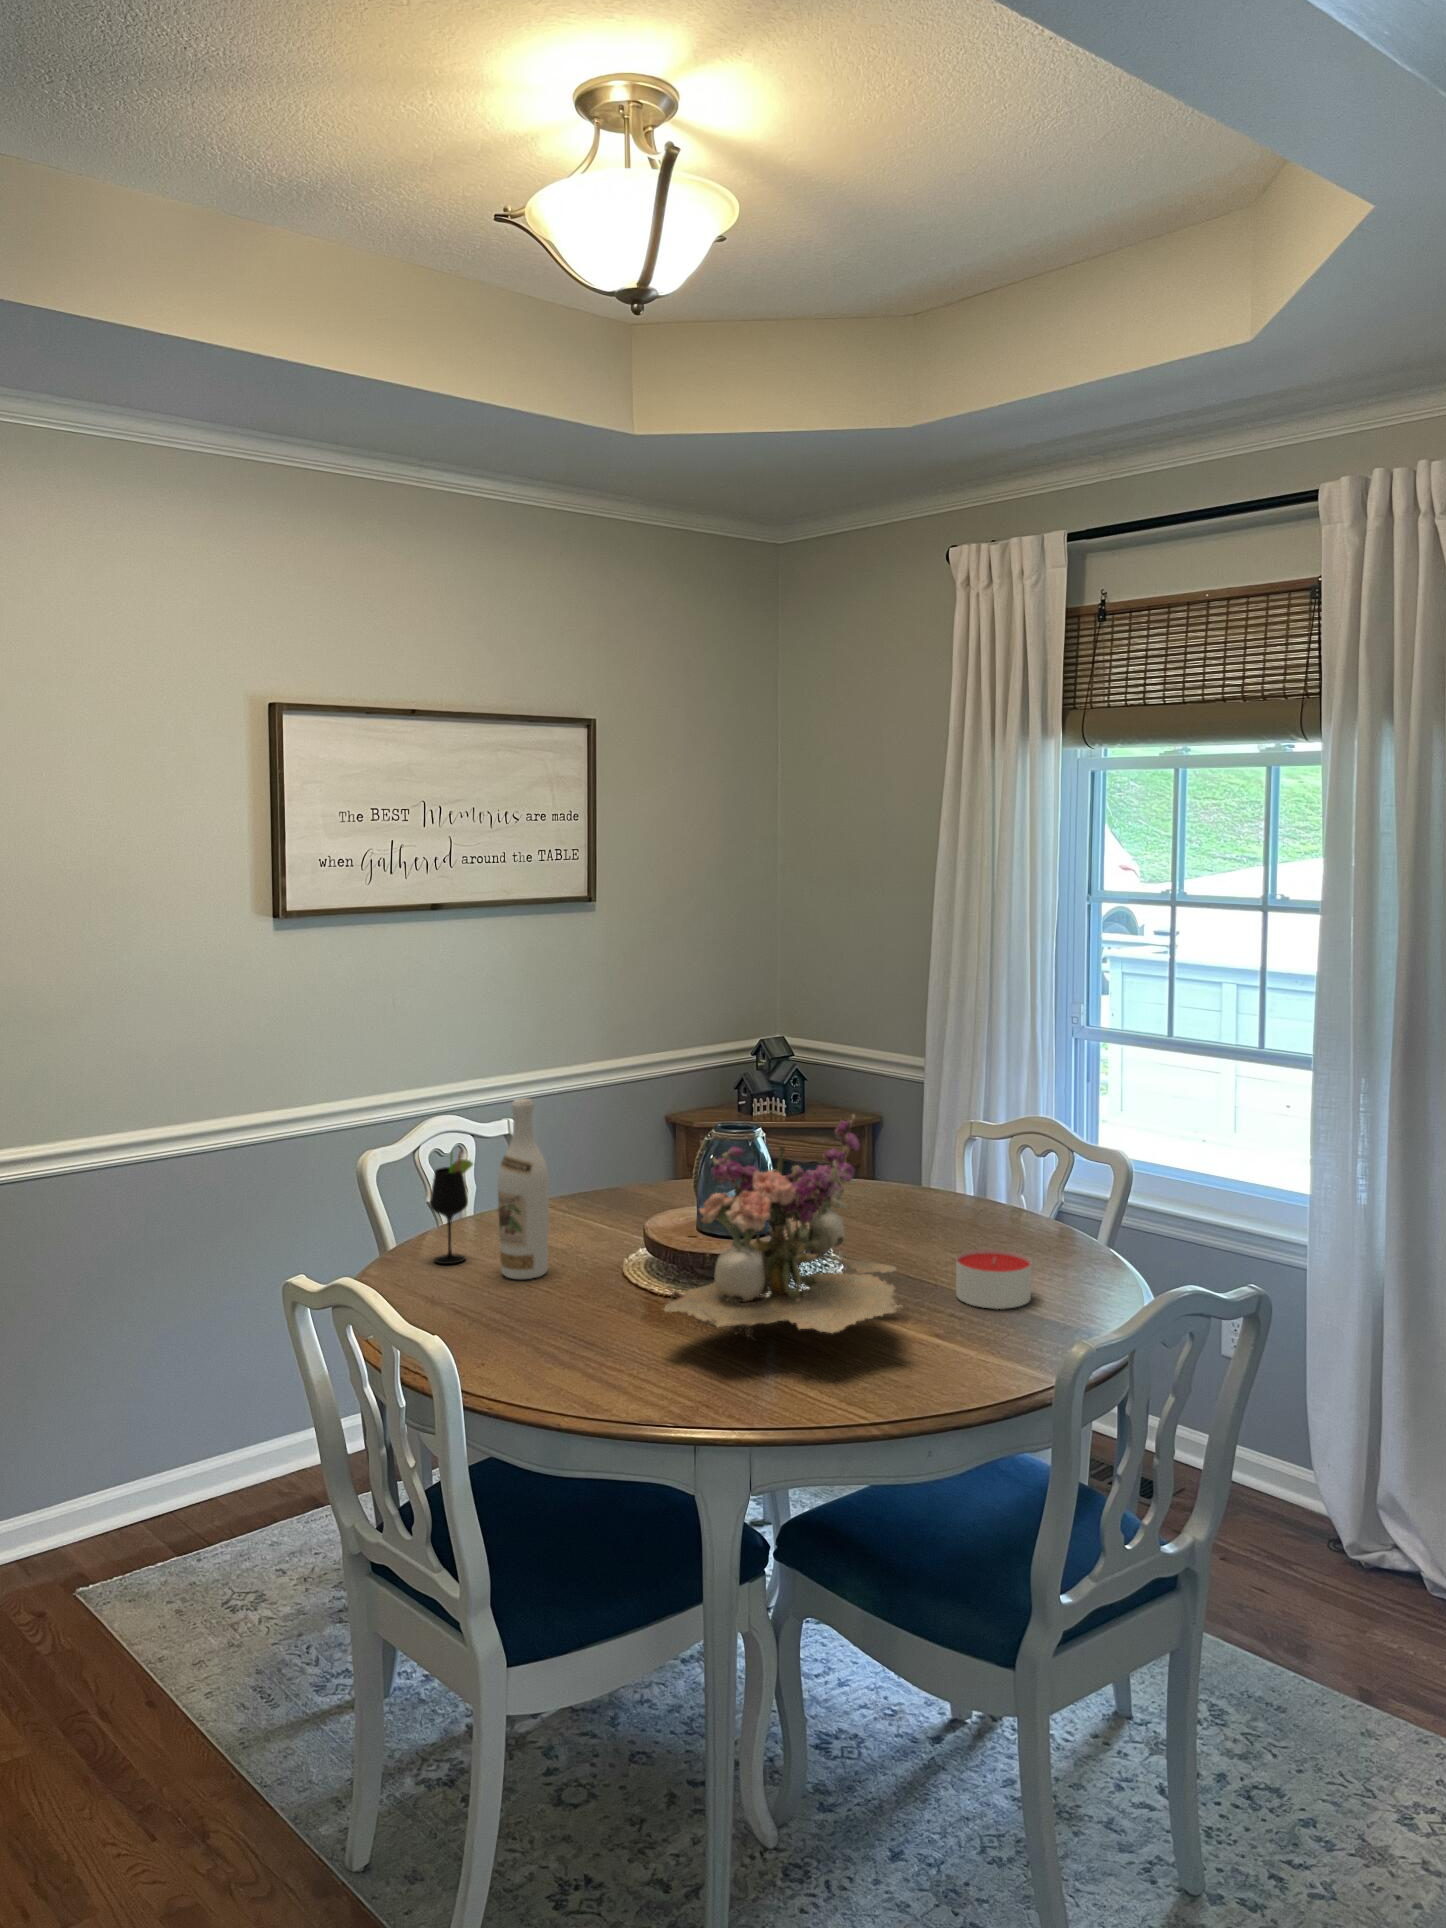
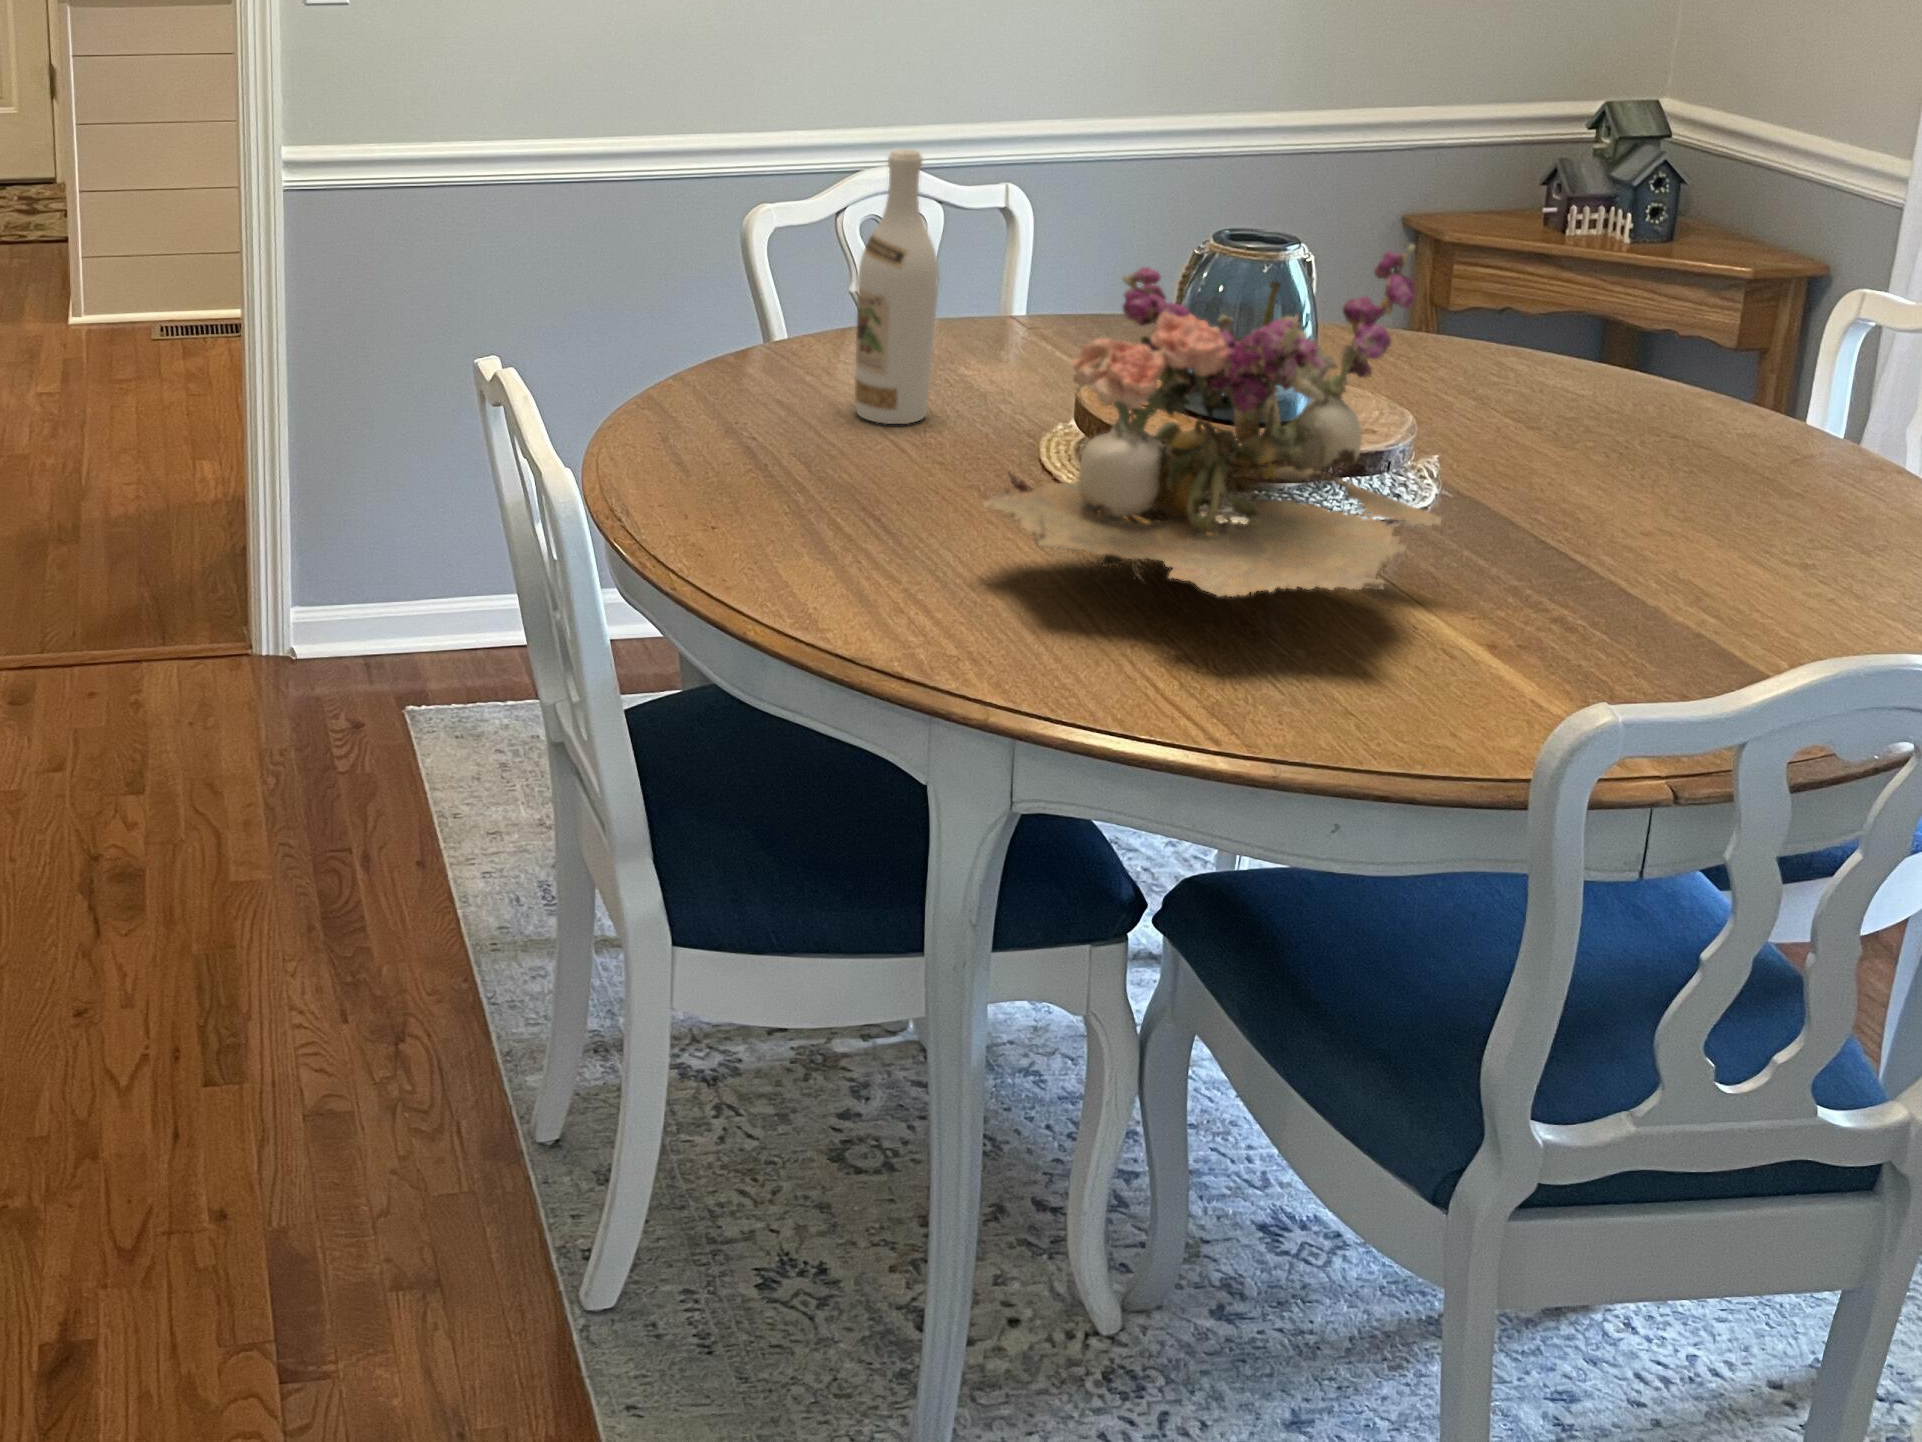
wine glass: present [430,1152,473,1264] -> none [780,217,845,382]
candle: present [956,1249,1031,1309] -> none [1580,522,1745,638]

